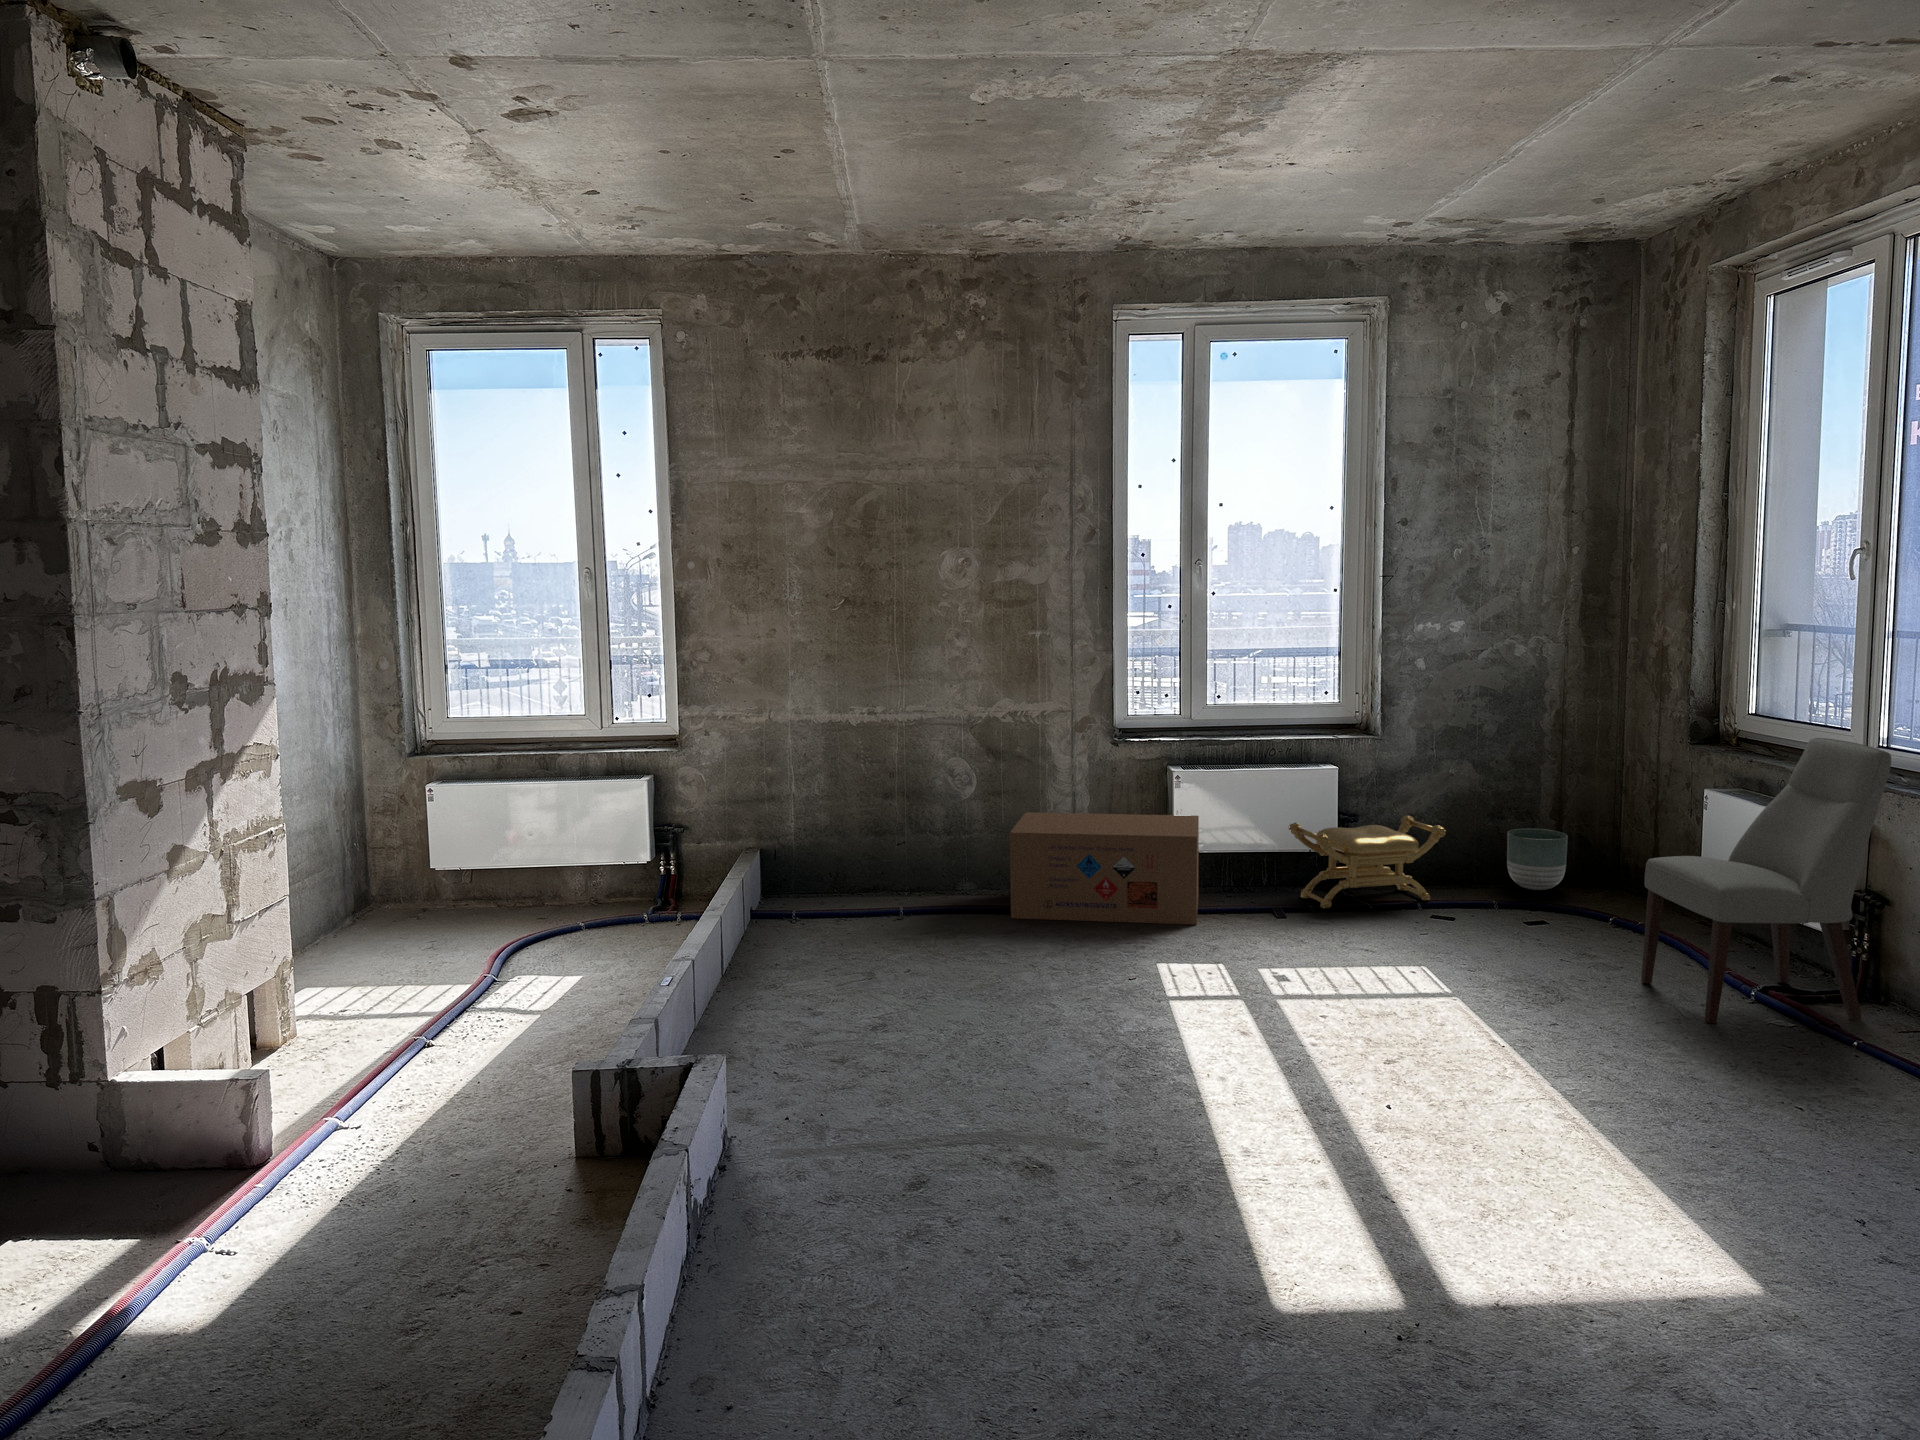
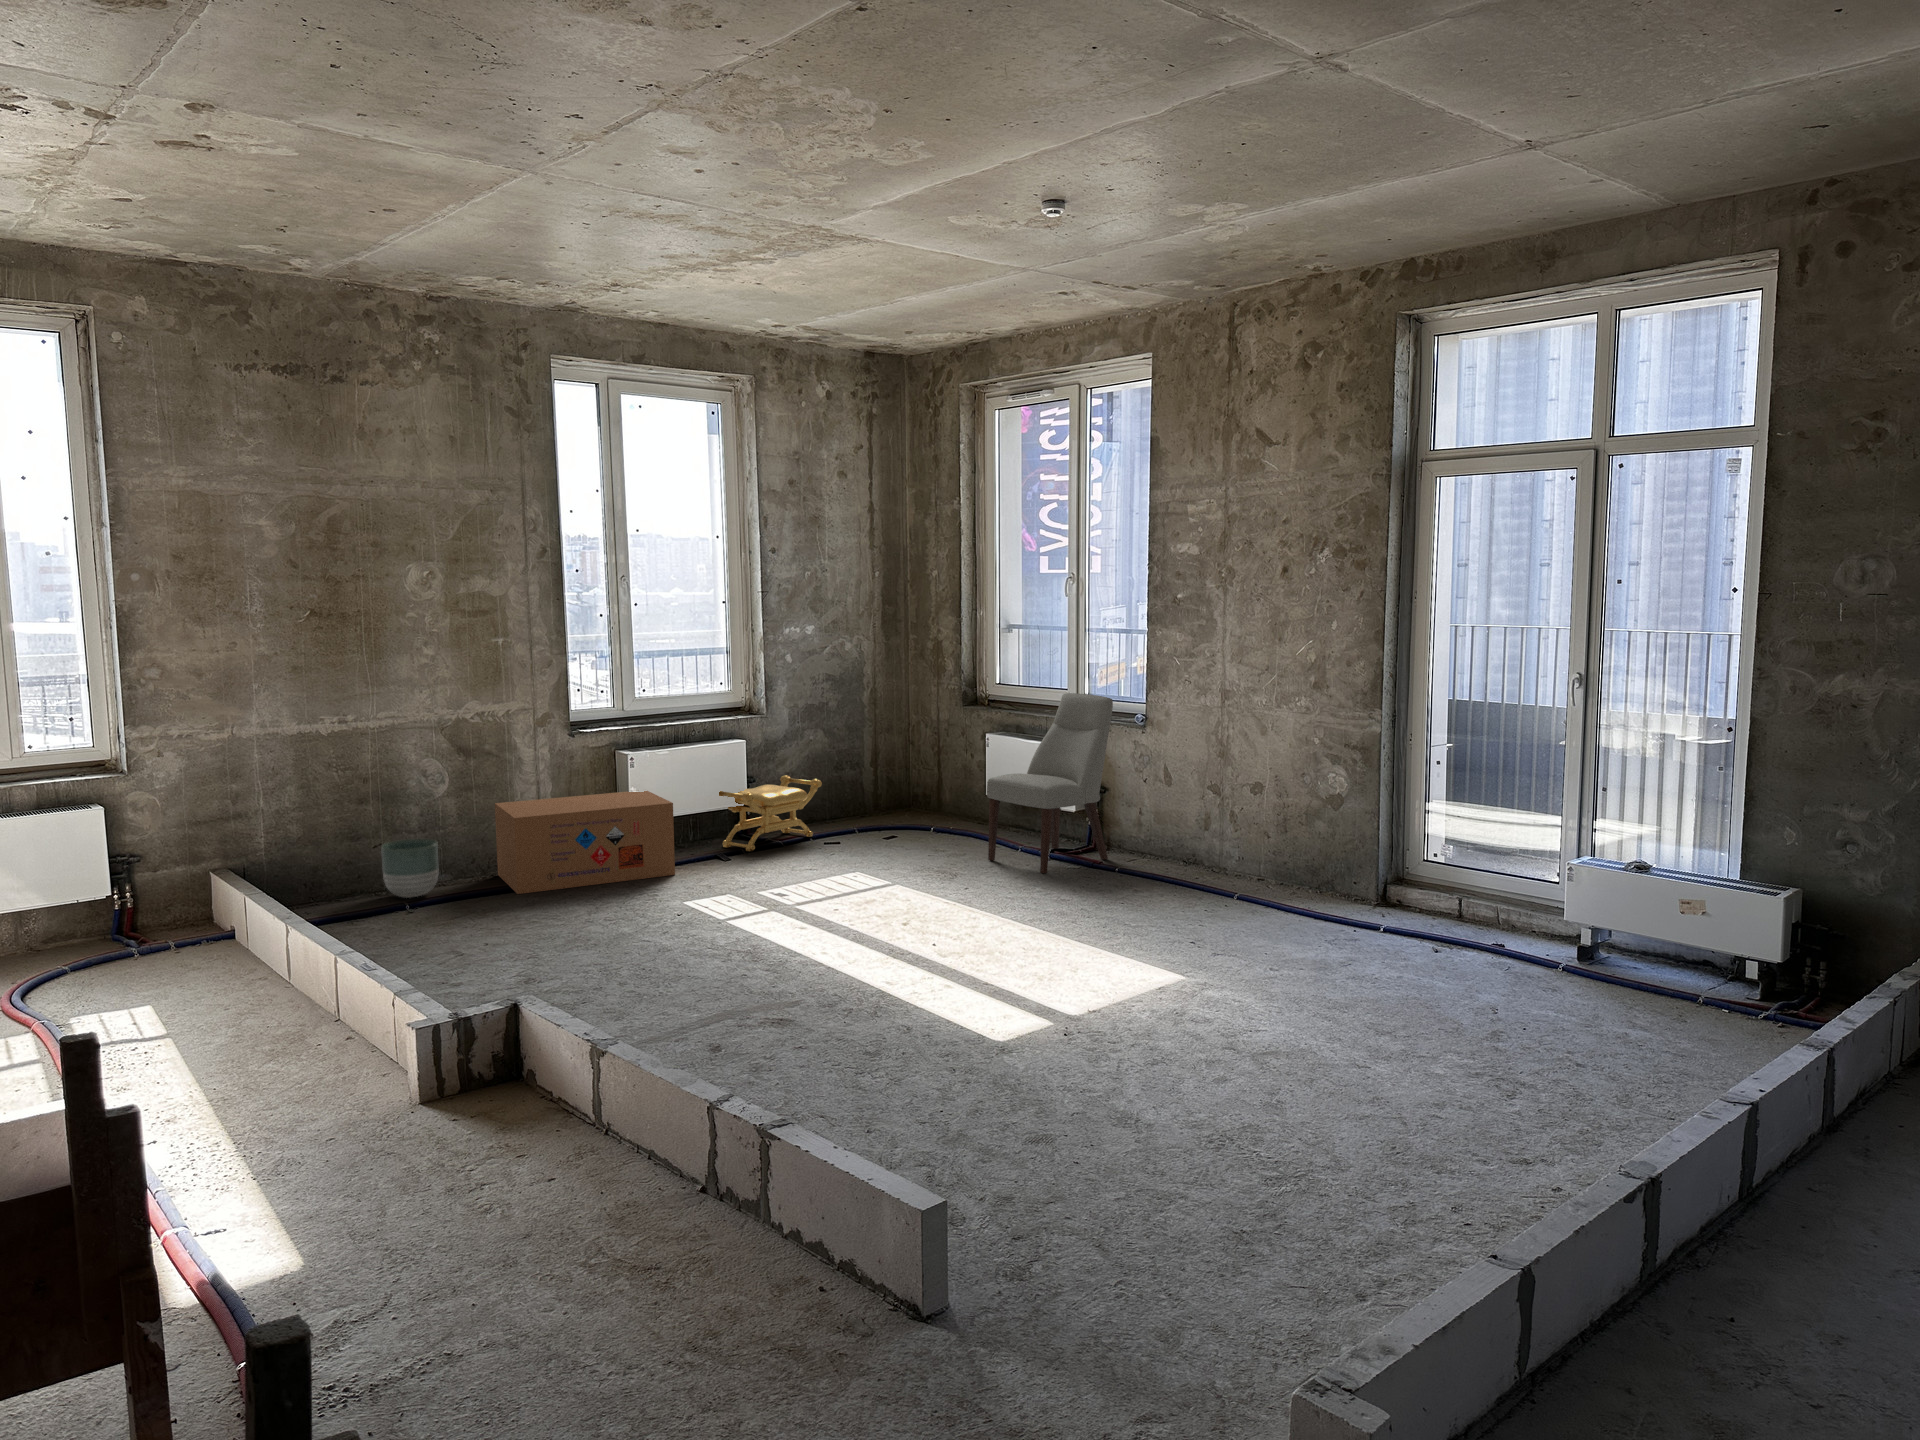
planter: present [1507,829,1568,890] -> present [381,839,438,898]

